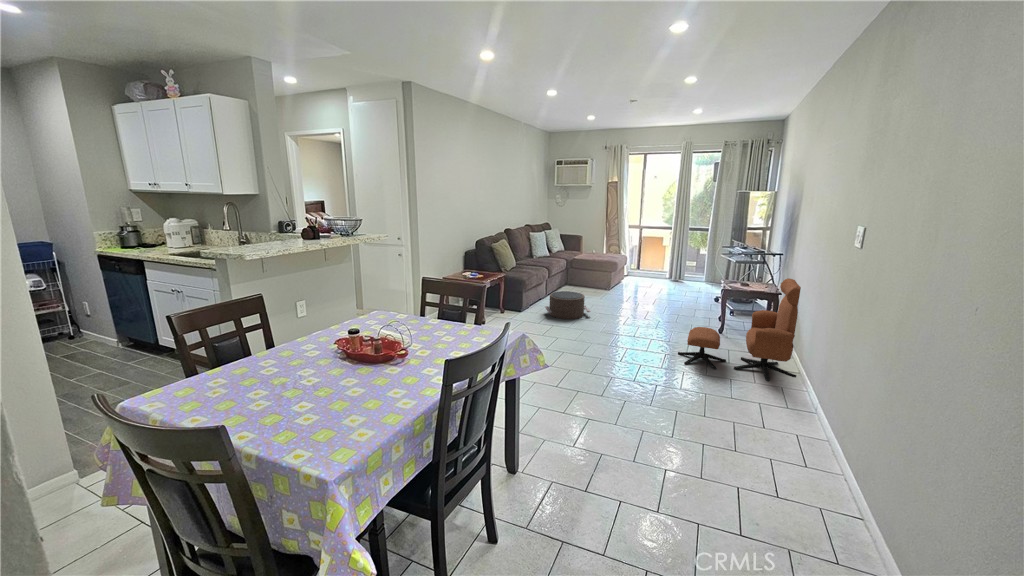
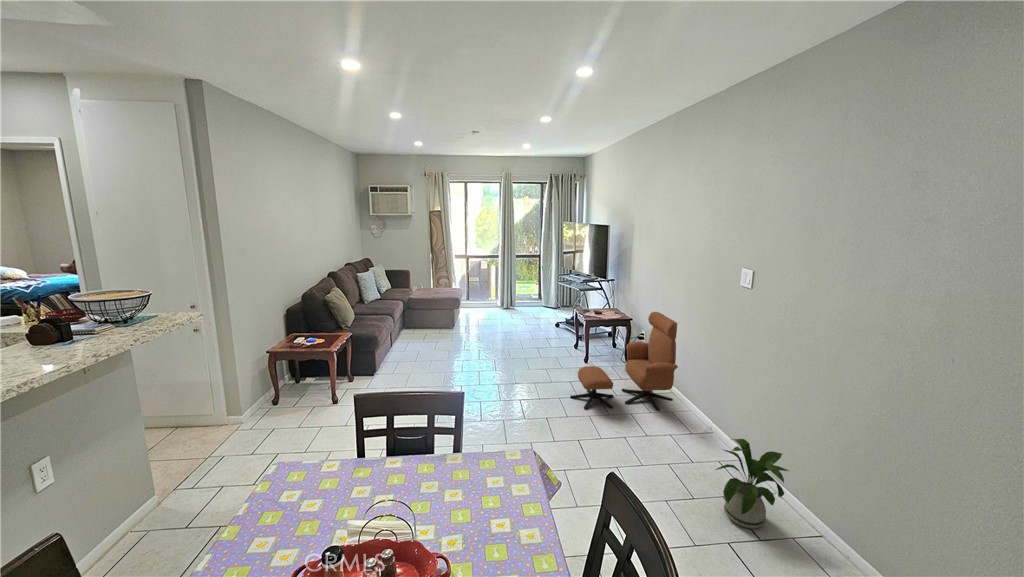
pouf: present [545,291,591,319] -> none [405,342,459,377]
house plant: none [753,391,847,483] -> present [716,439,788,529]

